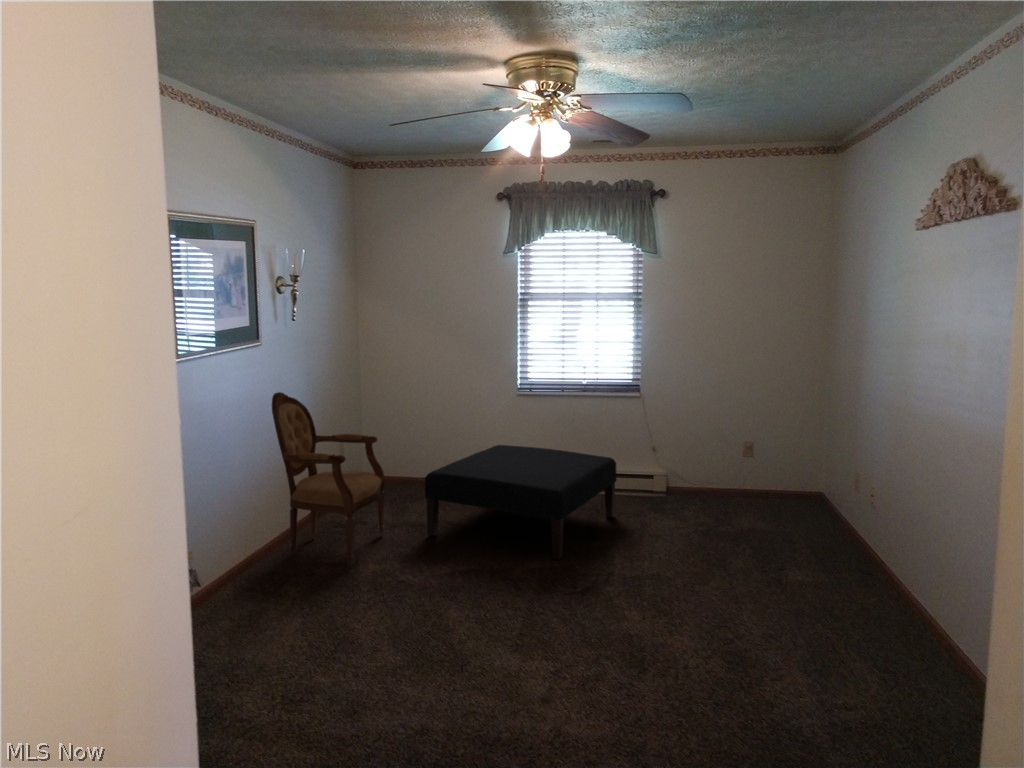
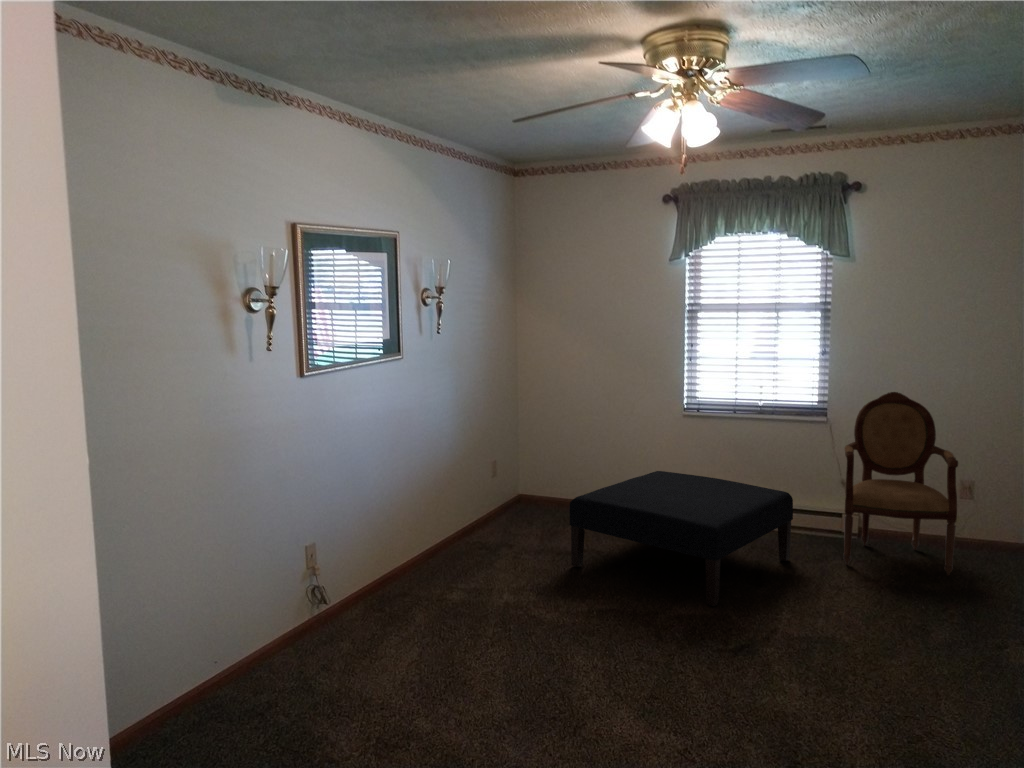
armchair: present [272,392,385,568] -> present [843,392,958,575]

